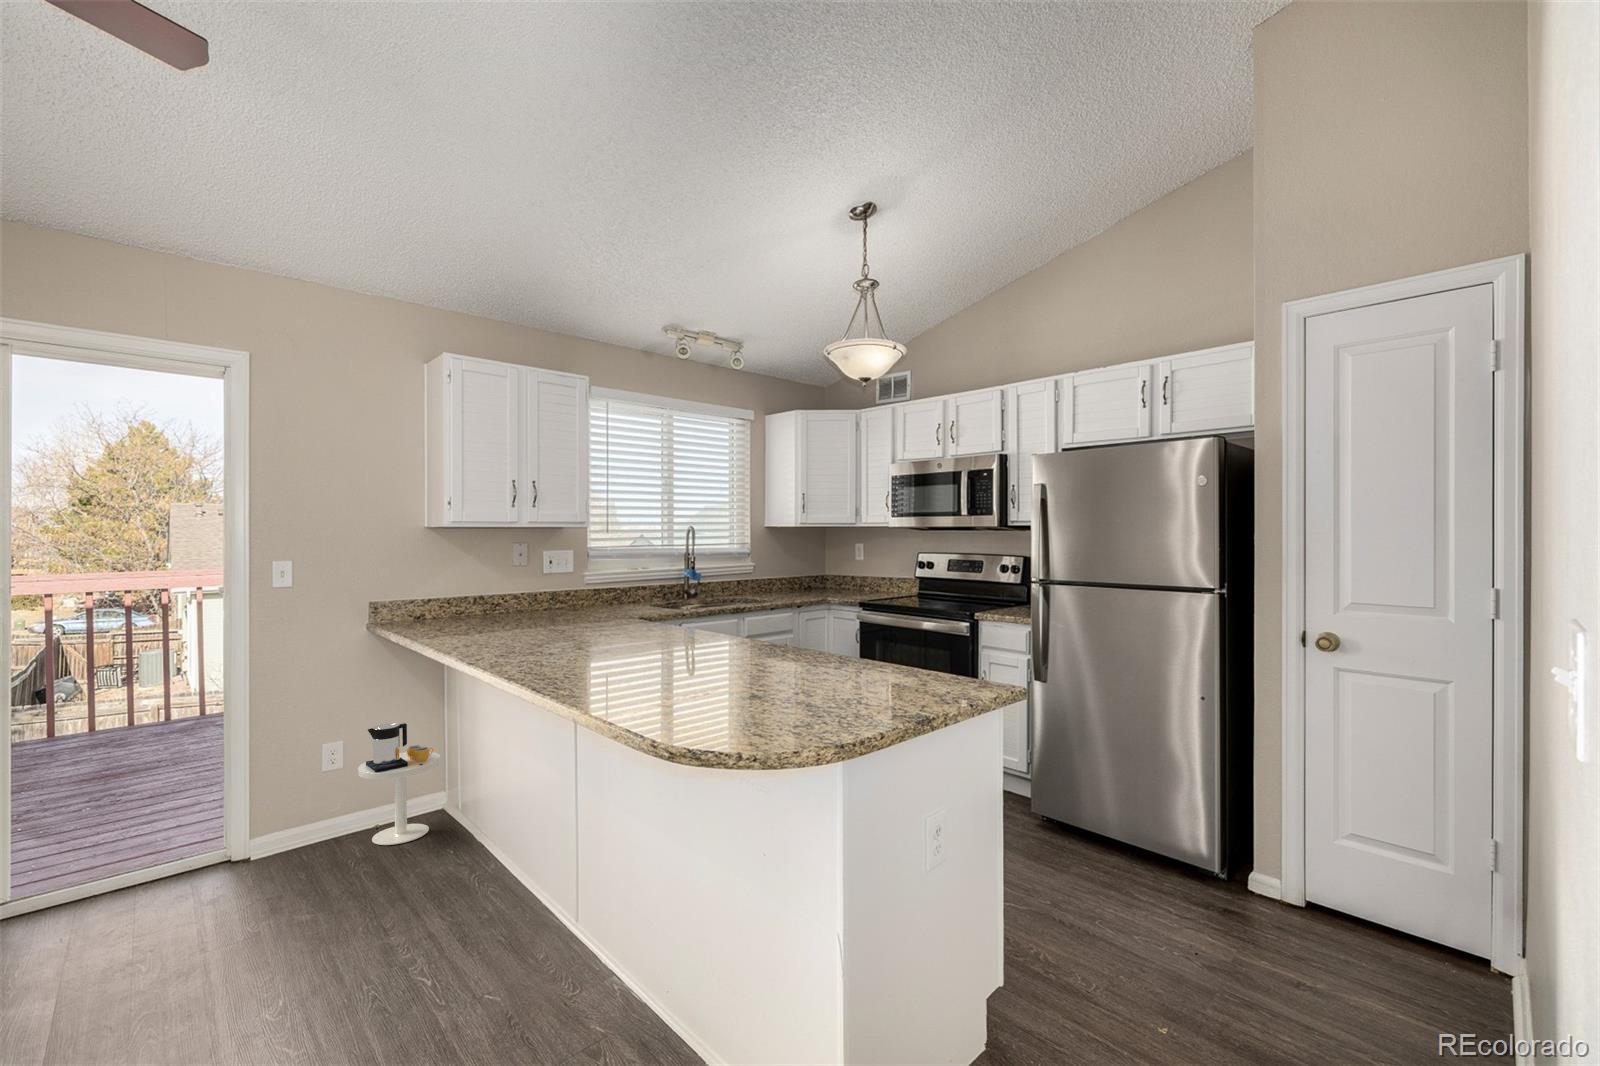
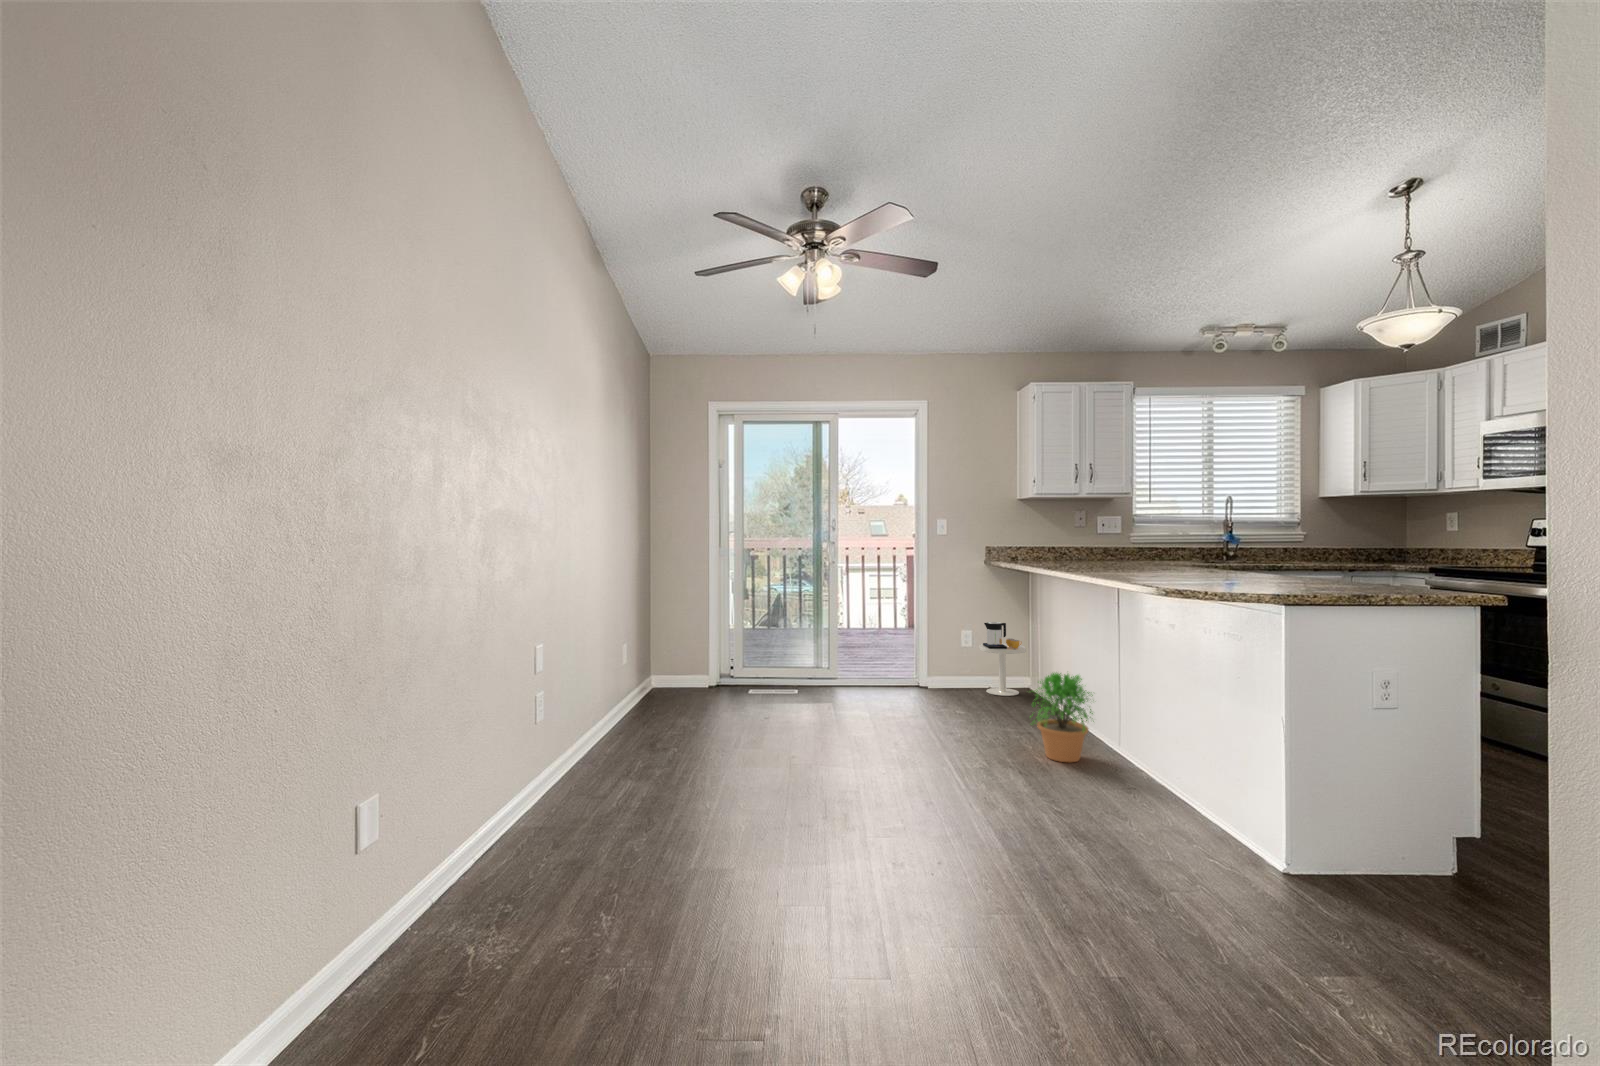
potted plant: none [437,824,559,987] -> present [1032,673,1094,762]

